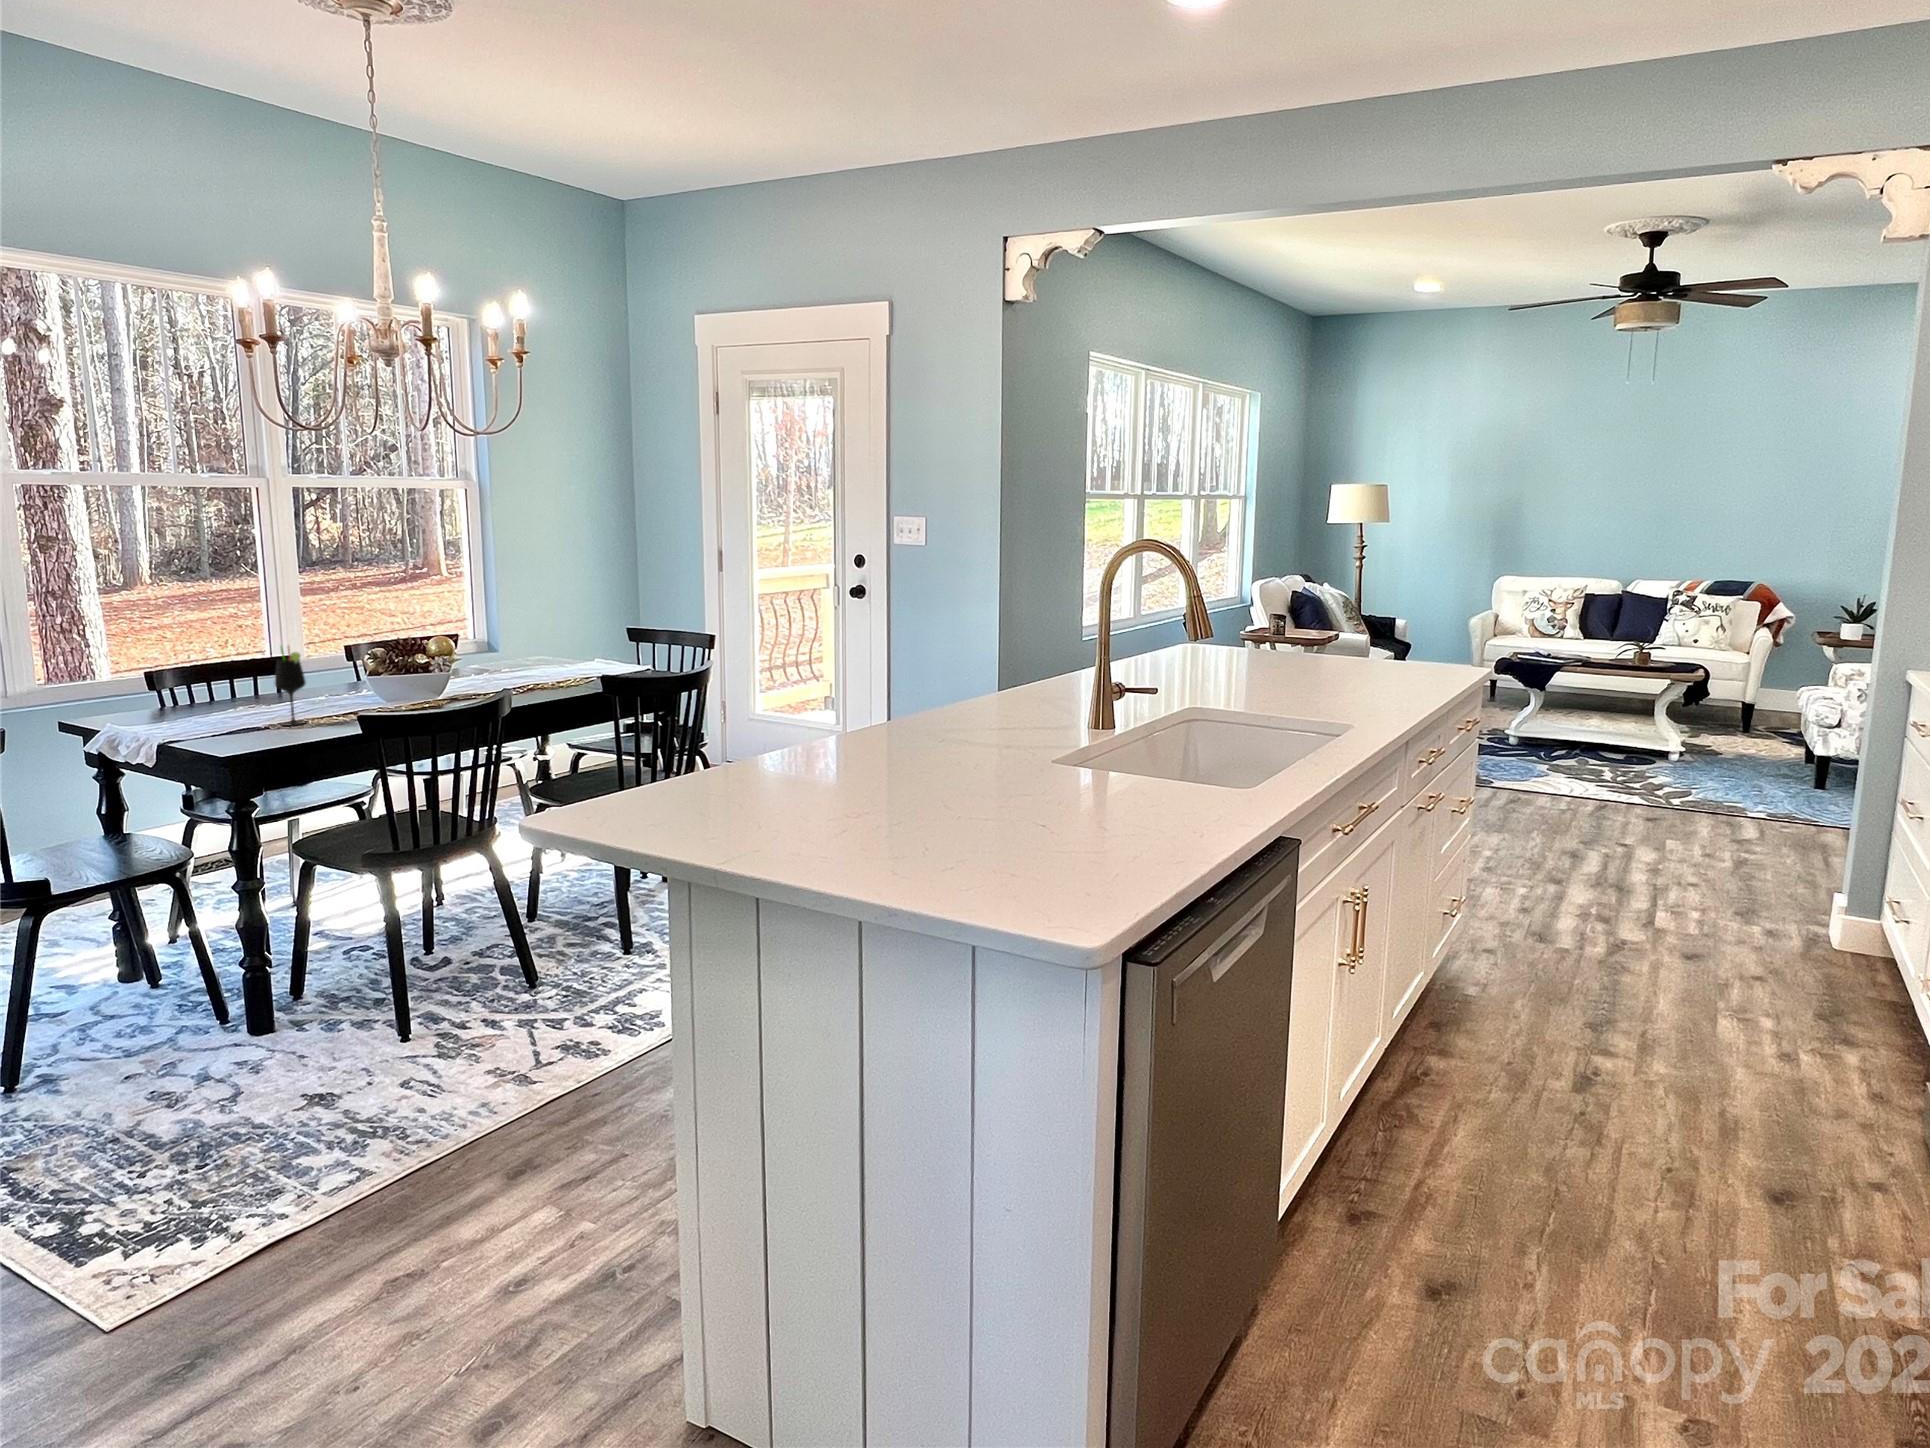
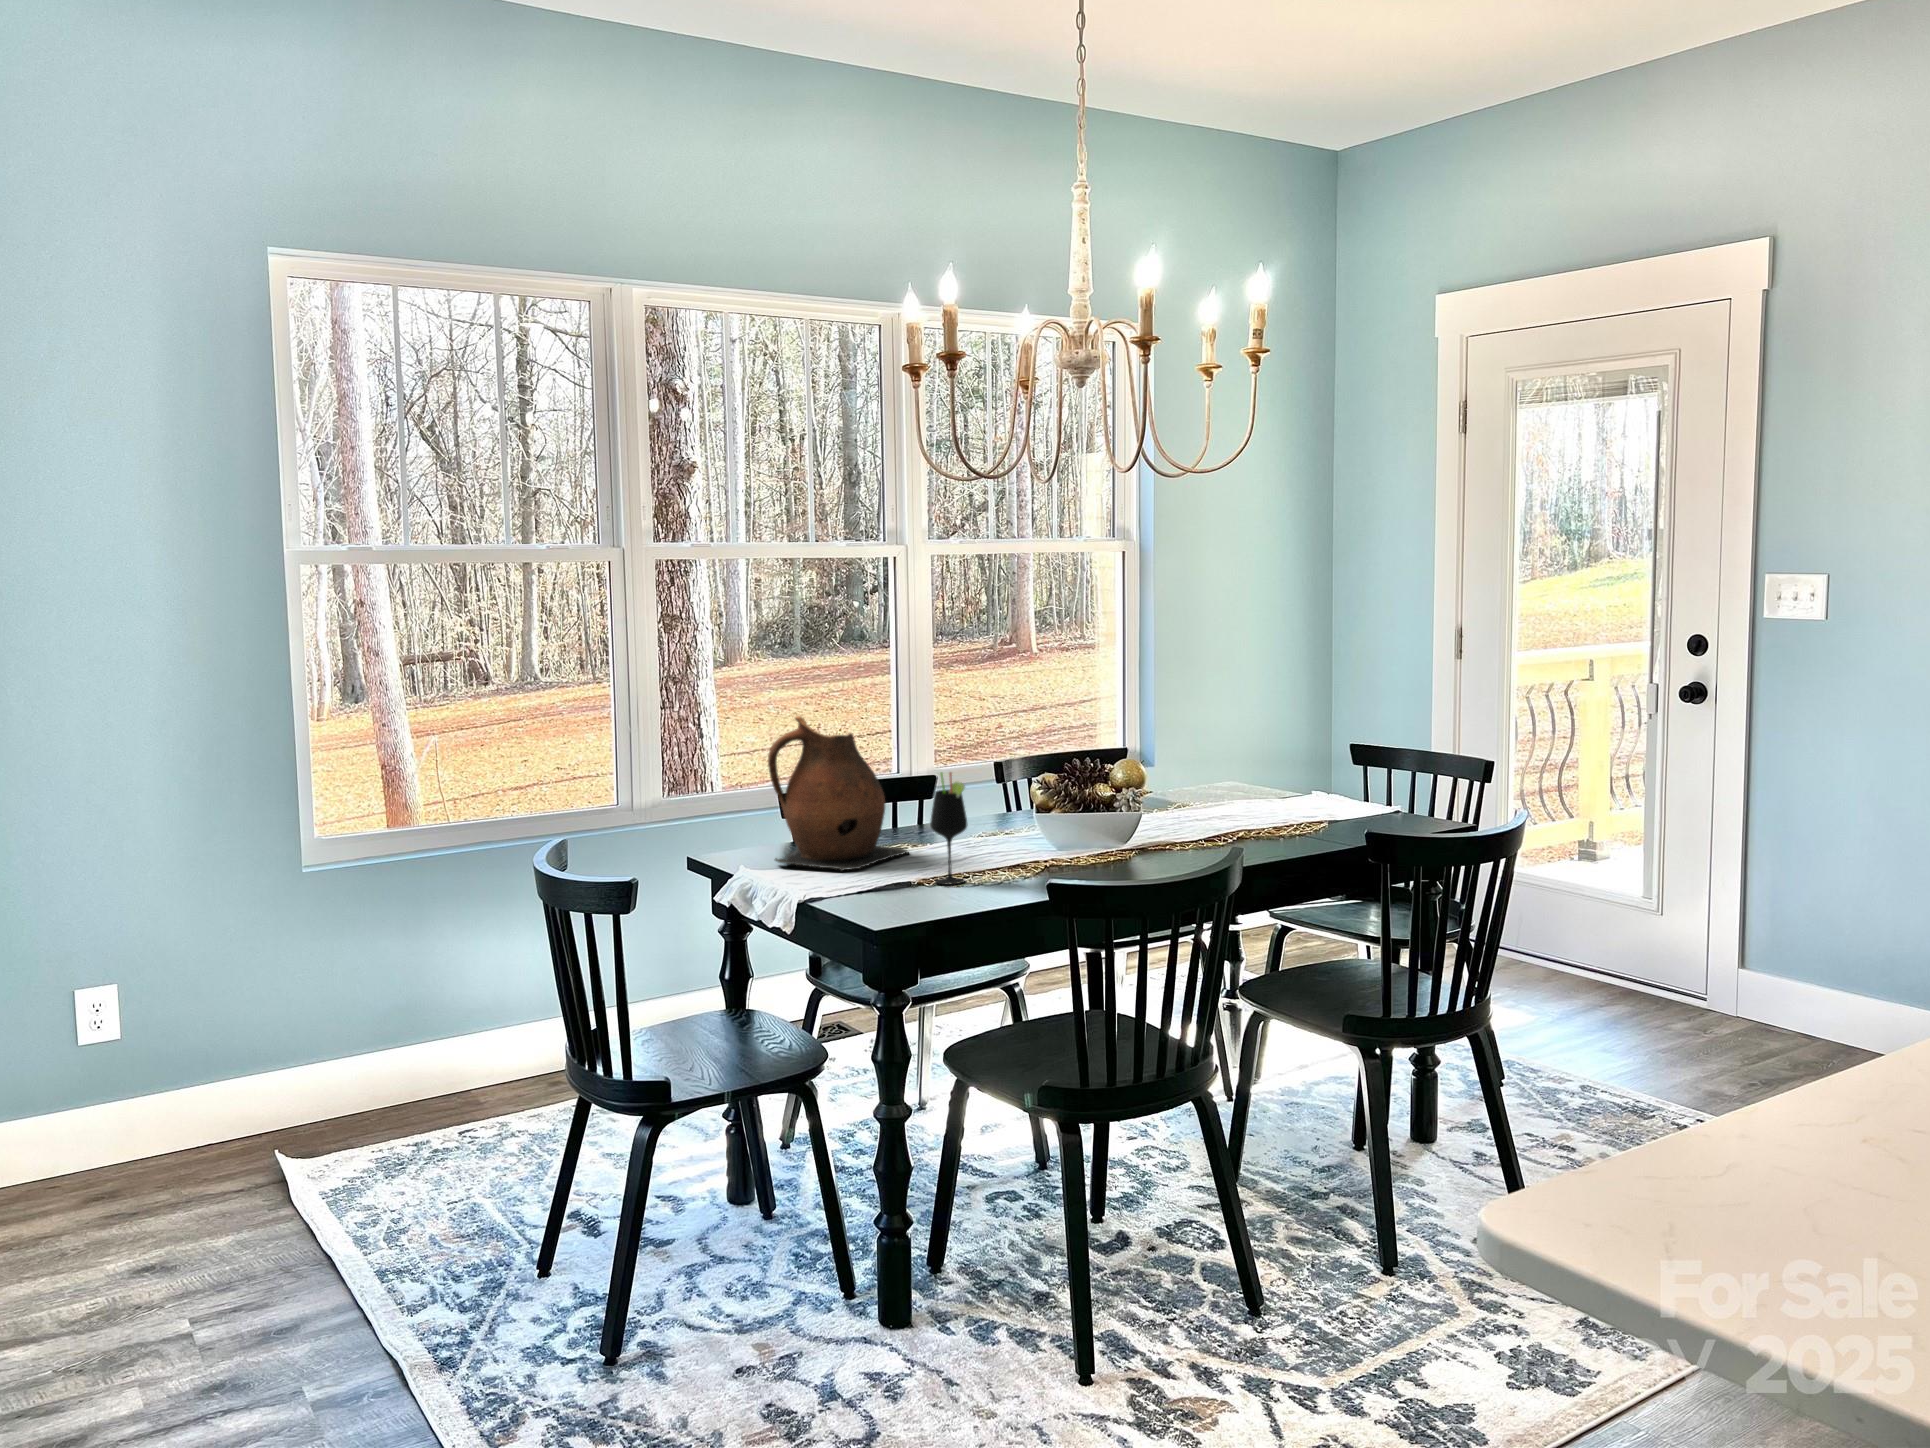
ceramic pitcher: none [134,609,267,724] -> present [768,716,909,872]

